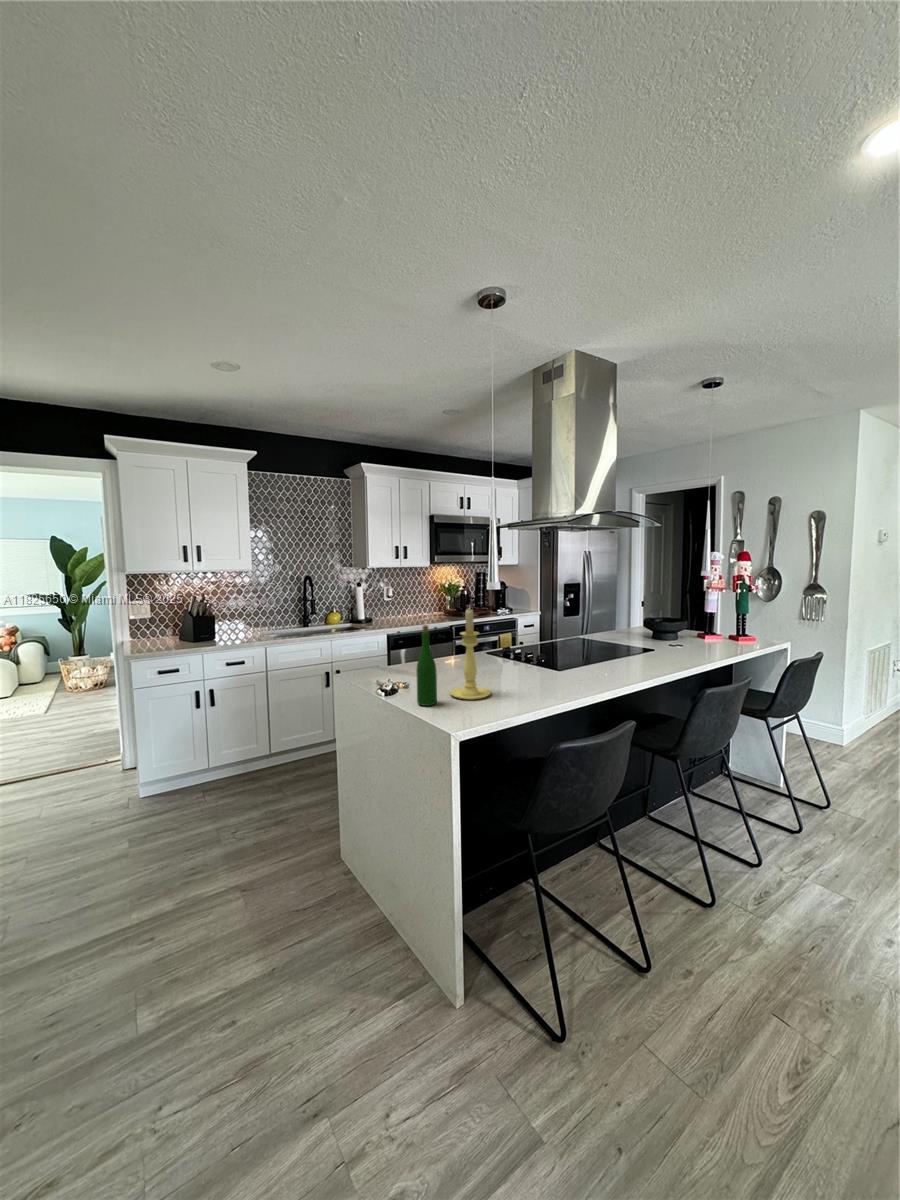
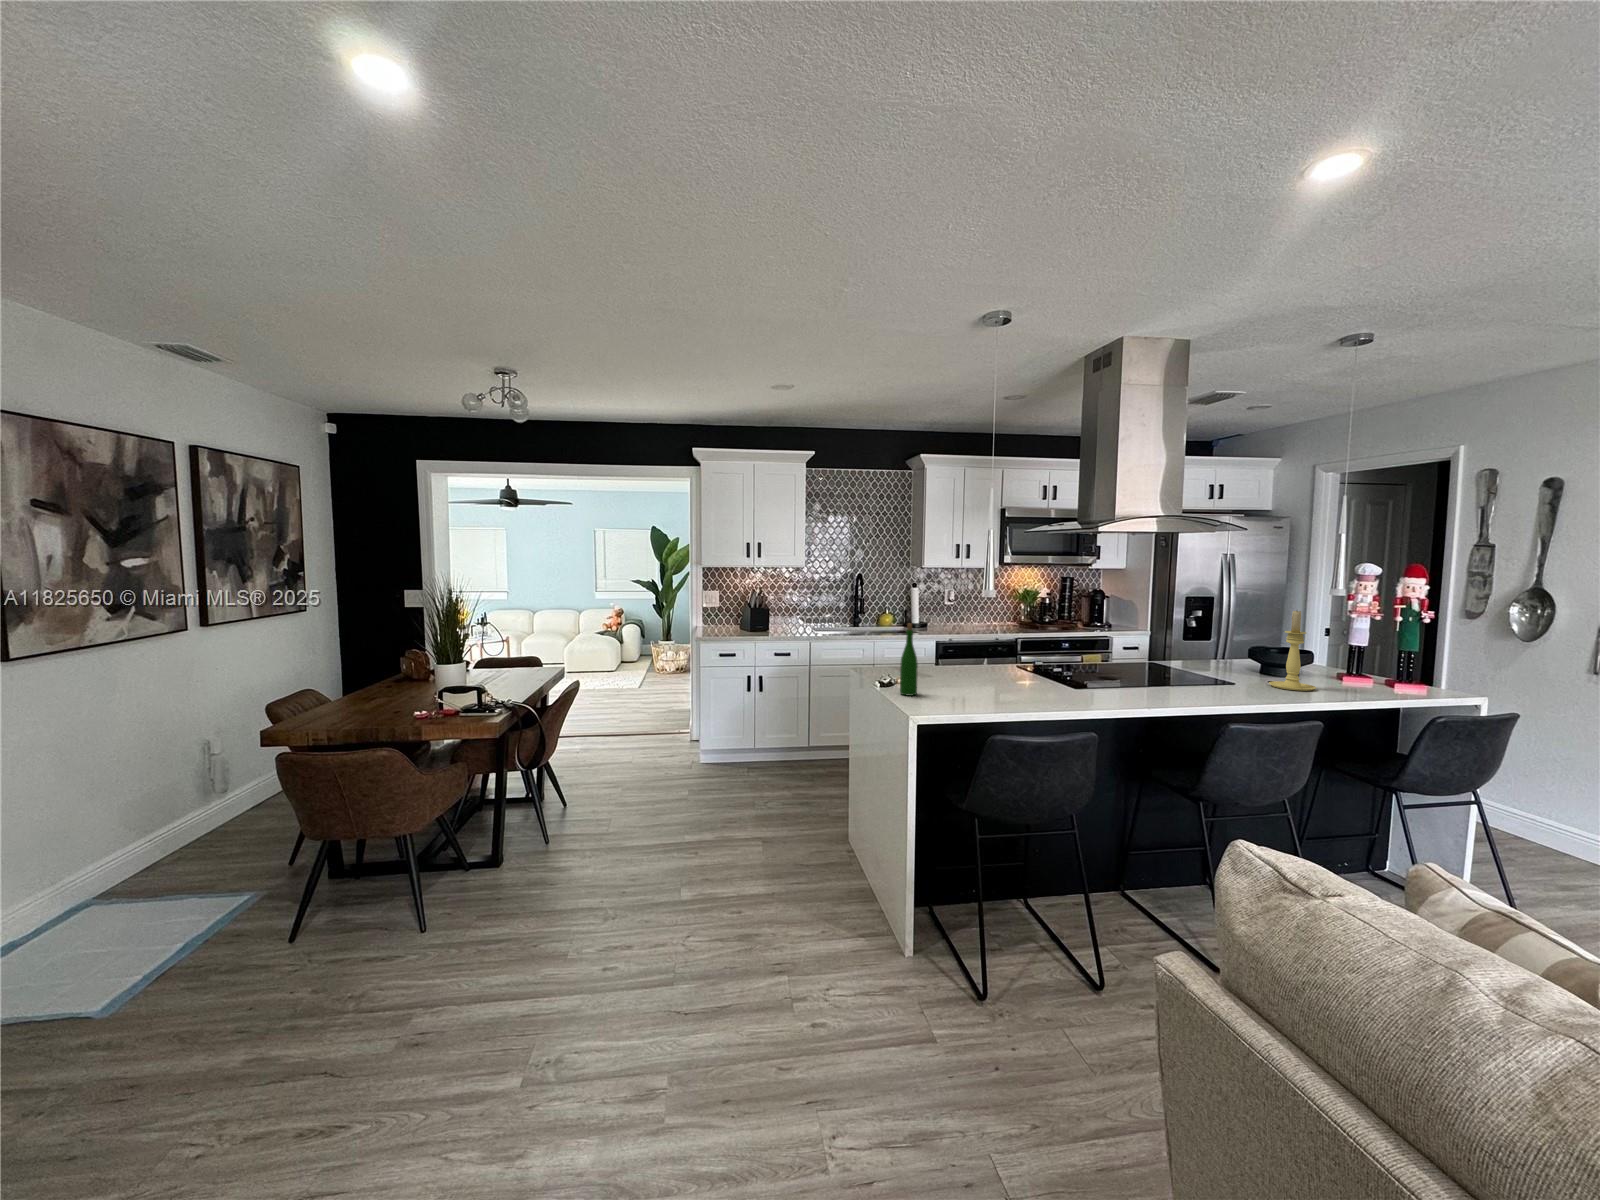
candle holder: present [450,609,491,700] -> present [1269,611,1316,691]

